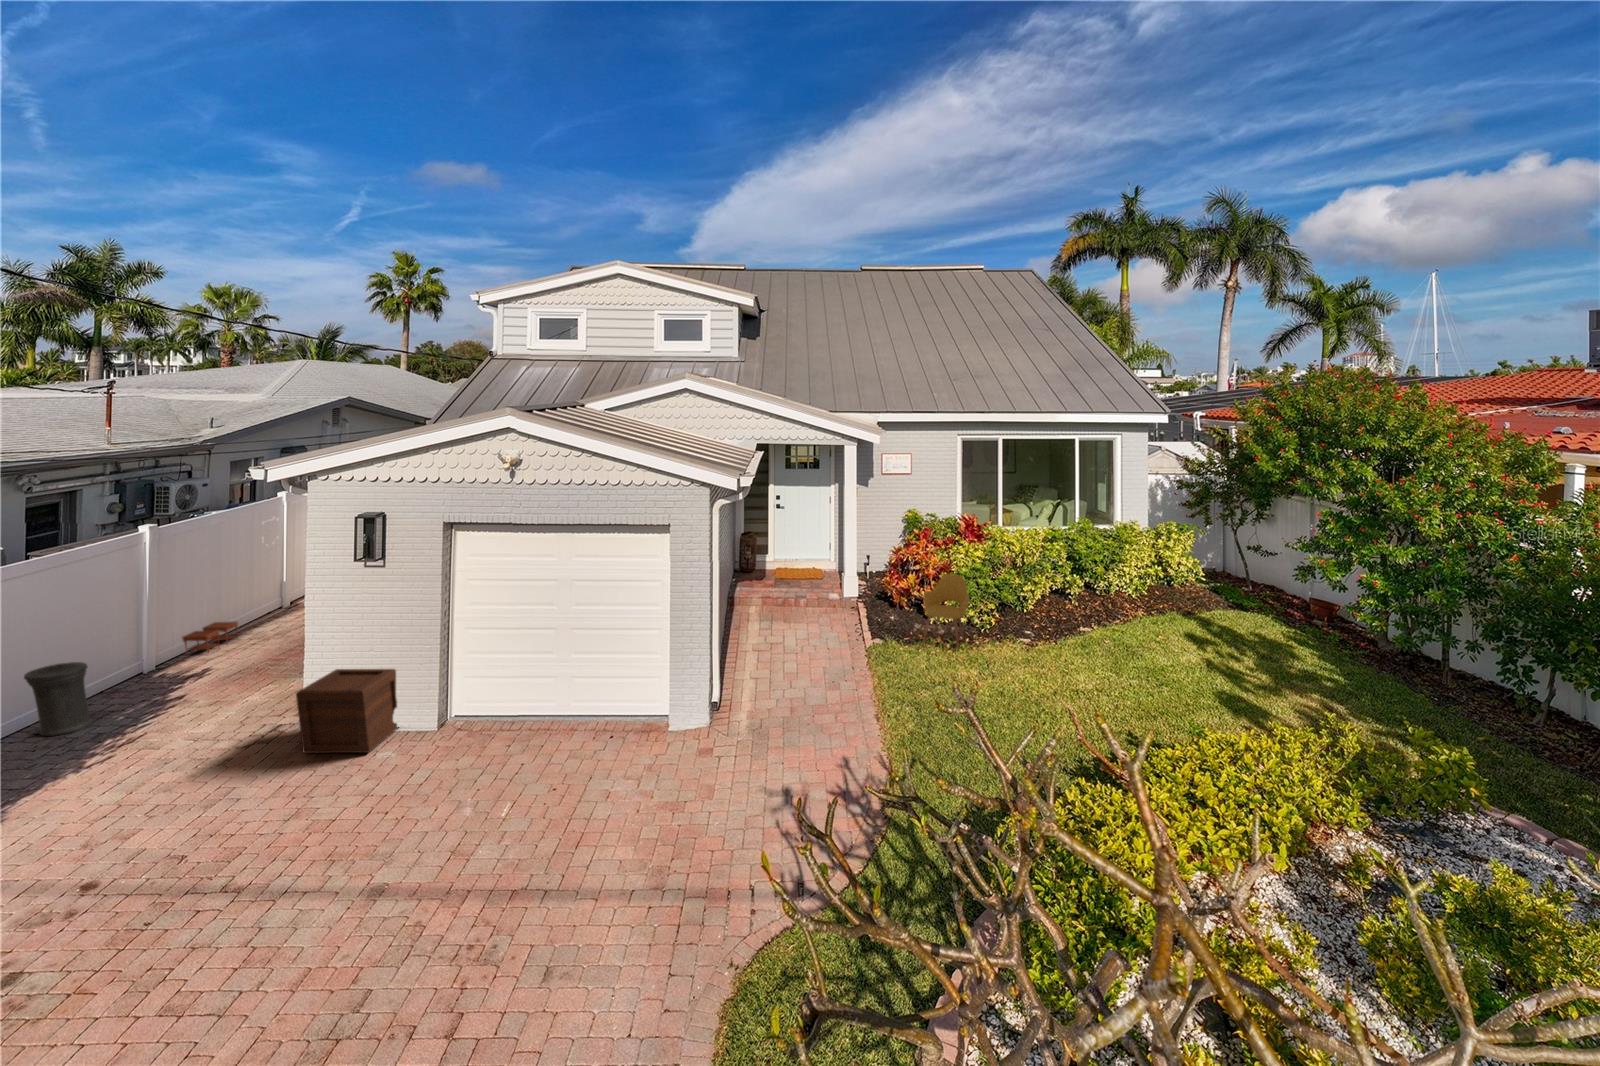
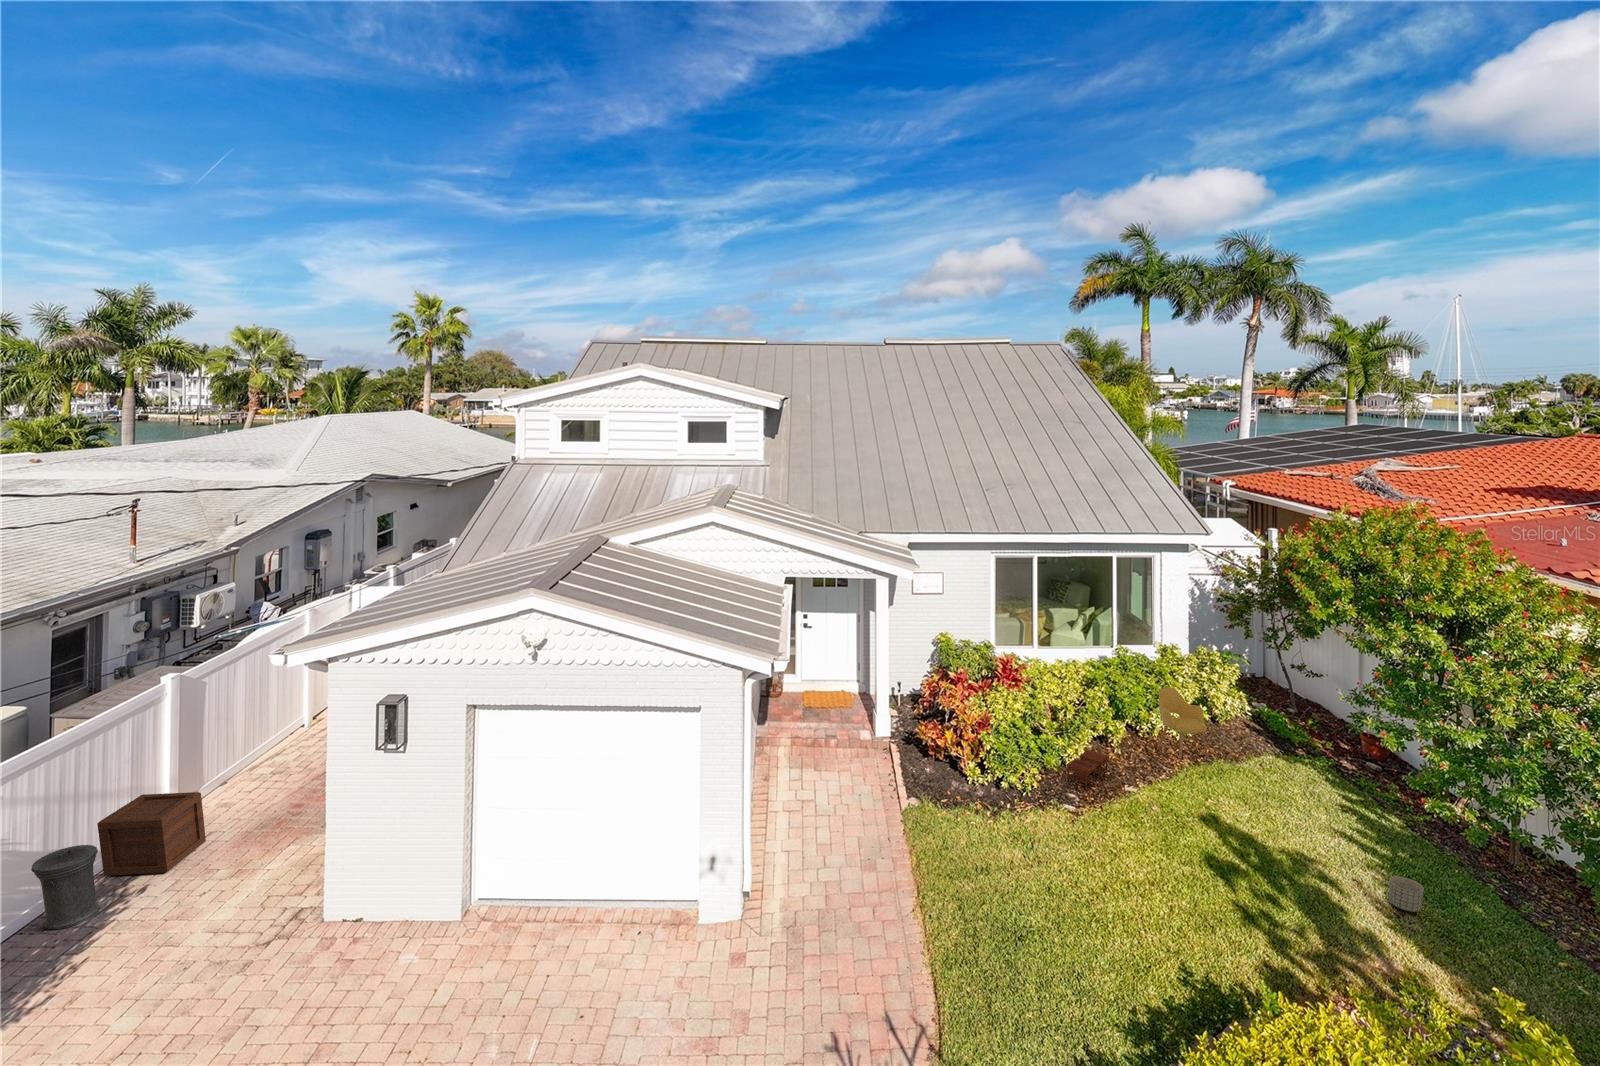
chair: present [922,574,970,650] -> present [1158,687,1208,762]
side table: present [182,622,238,652] -> present [1066,750,1109,788]
wooden crate: present [296,669,398,753] -> present [97,792,206,876]
planter: none [1316,673,1348,702] -> present [1388,877,1424,912]

